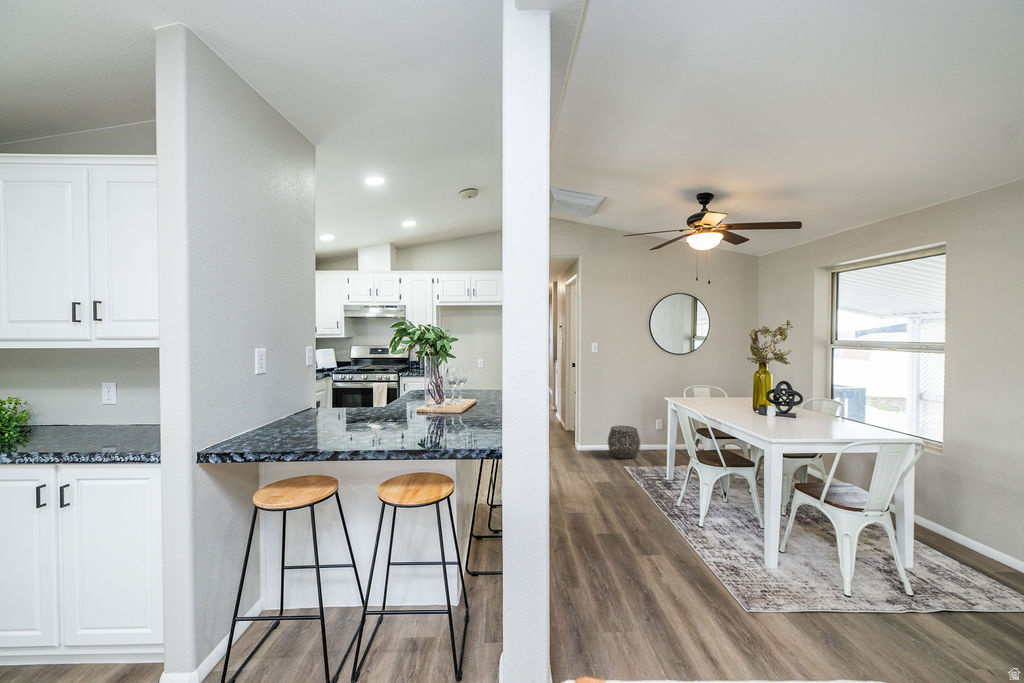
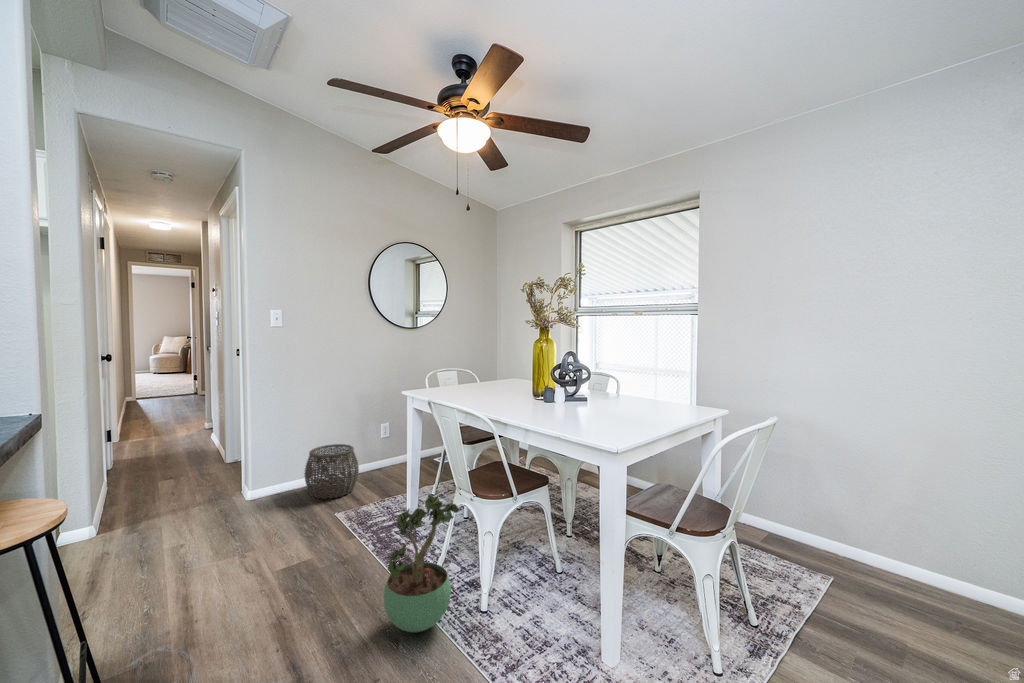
potted plant: none [644,453,689,524] -> present [384,494,459,632]

